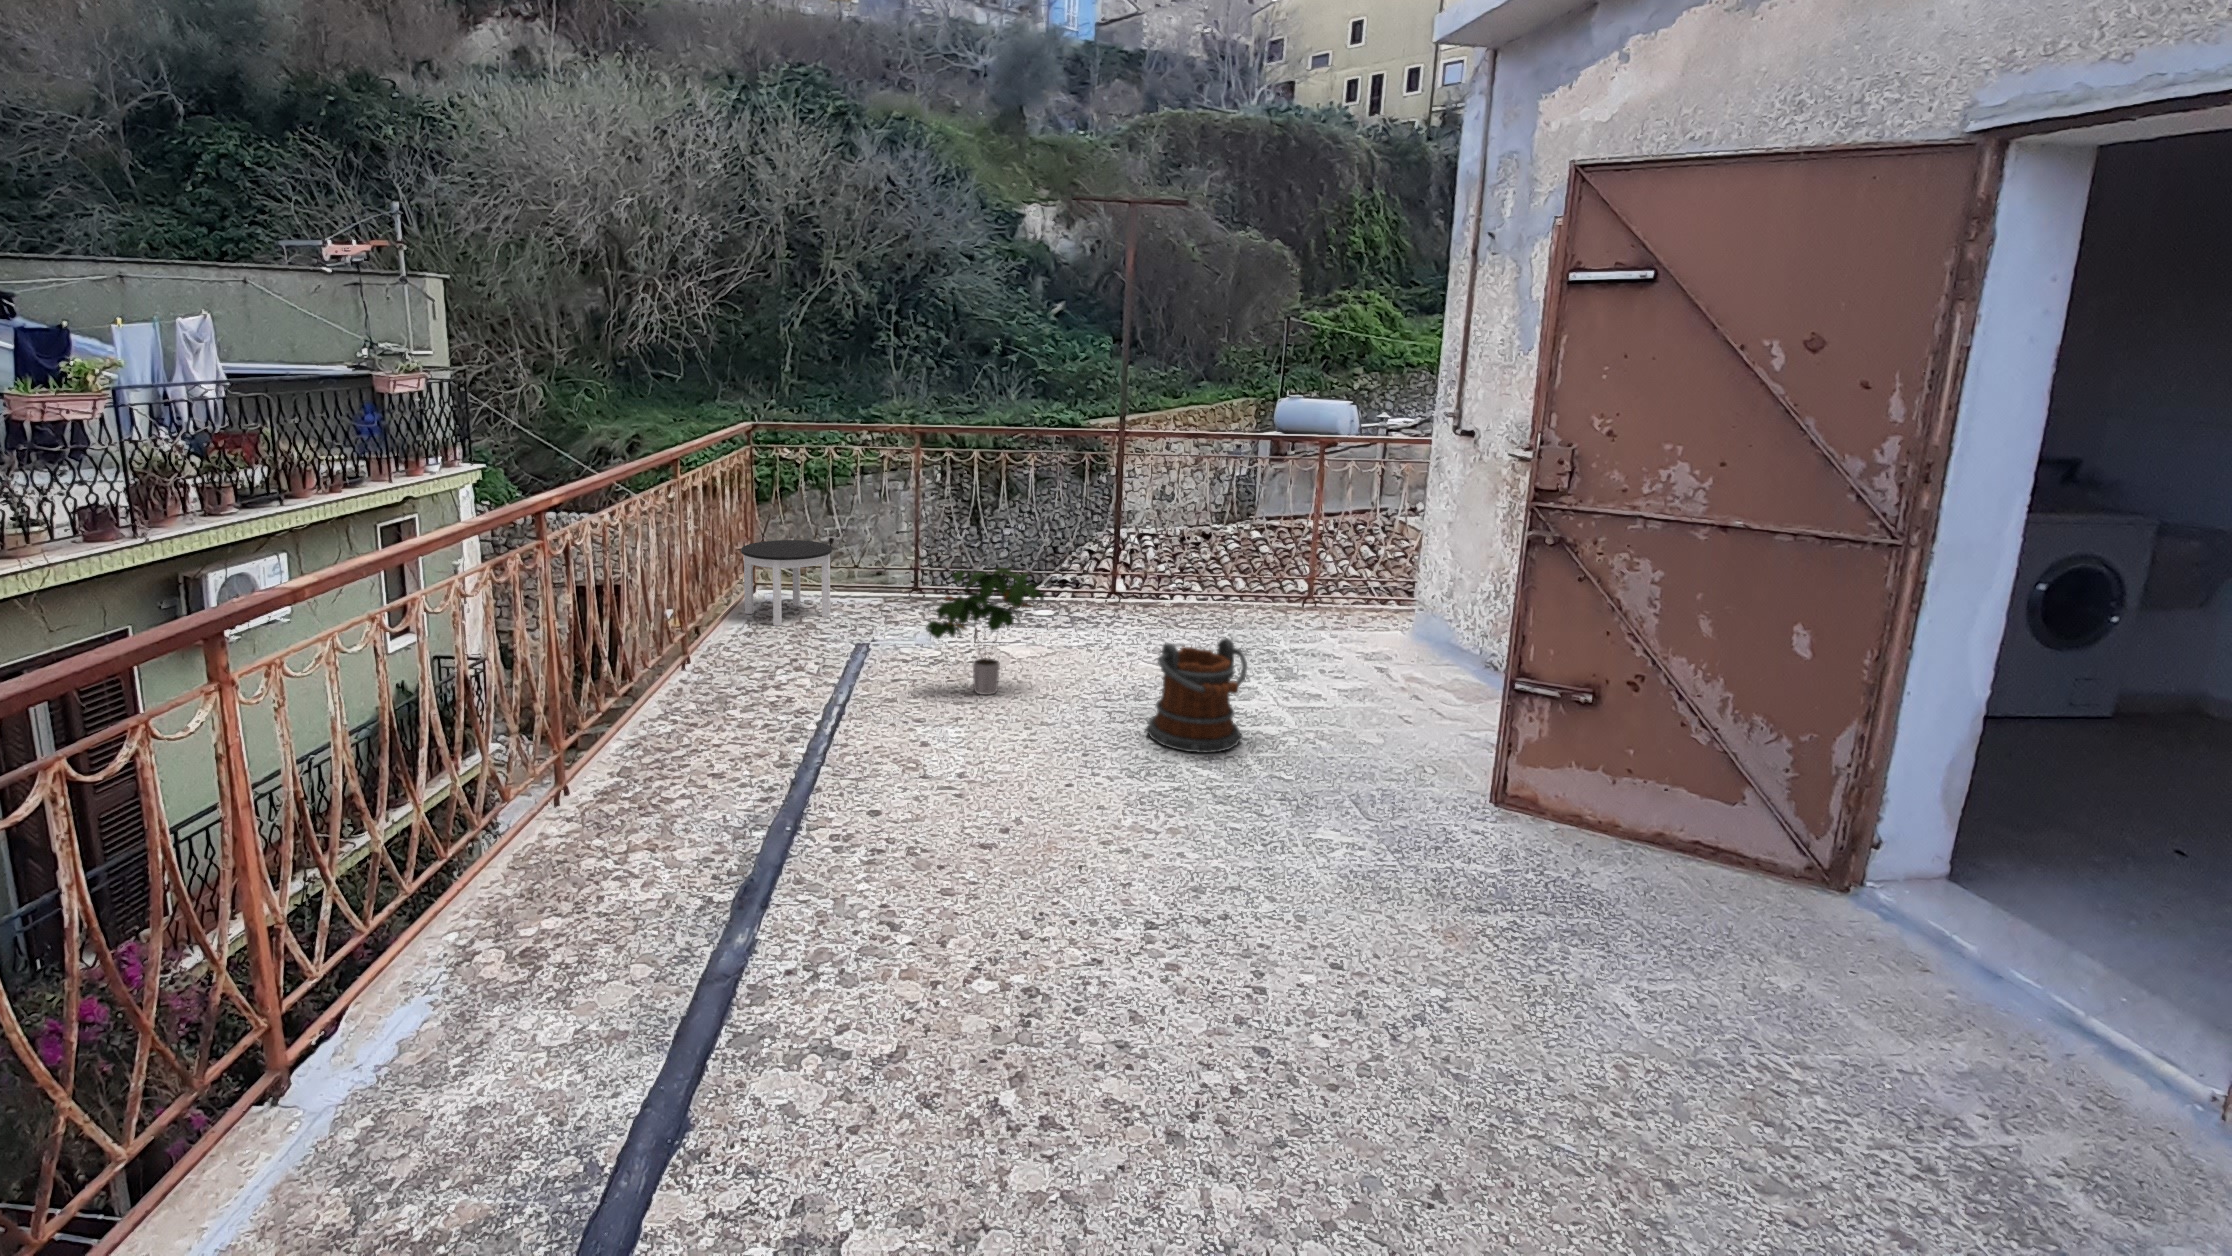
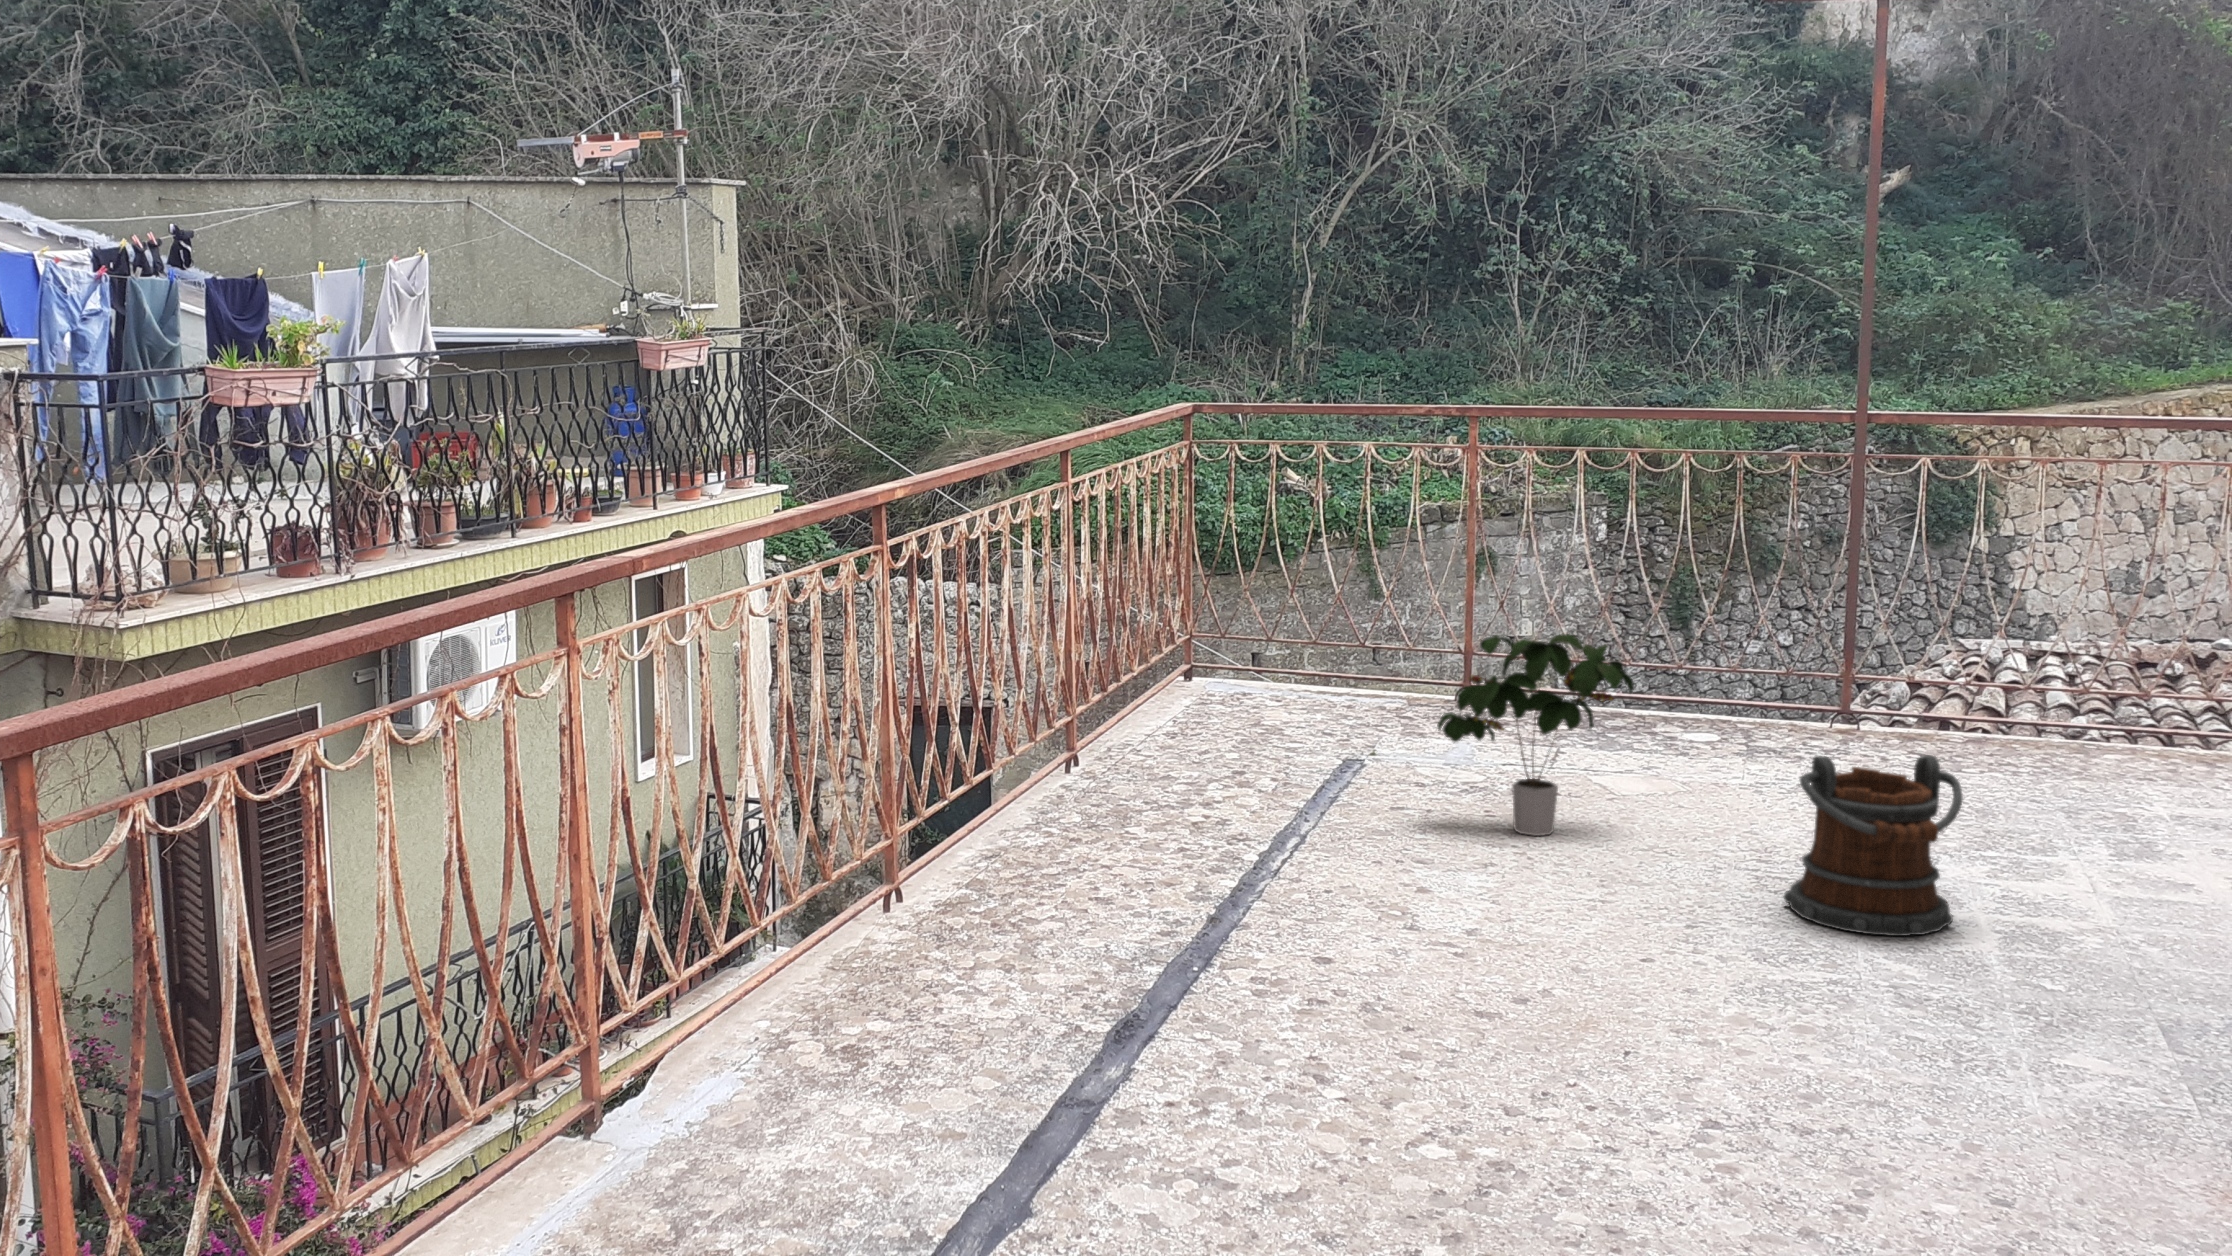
round table: present [741,540,832,626] -> none [1168,596,1312,727]

